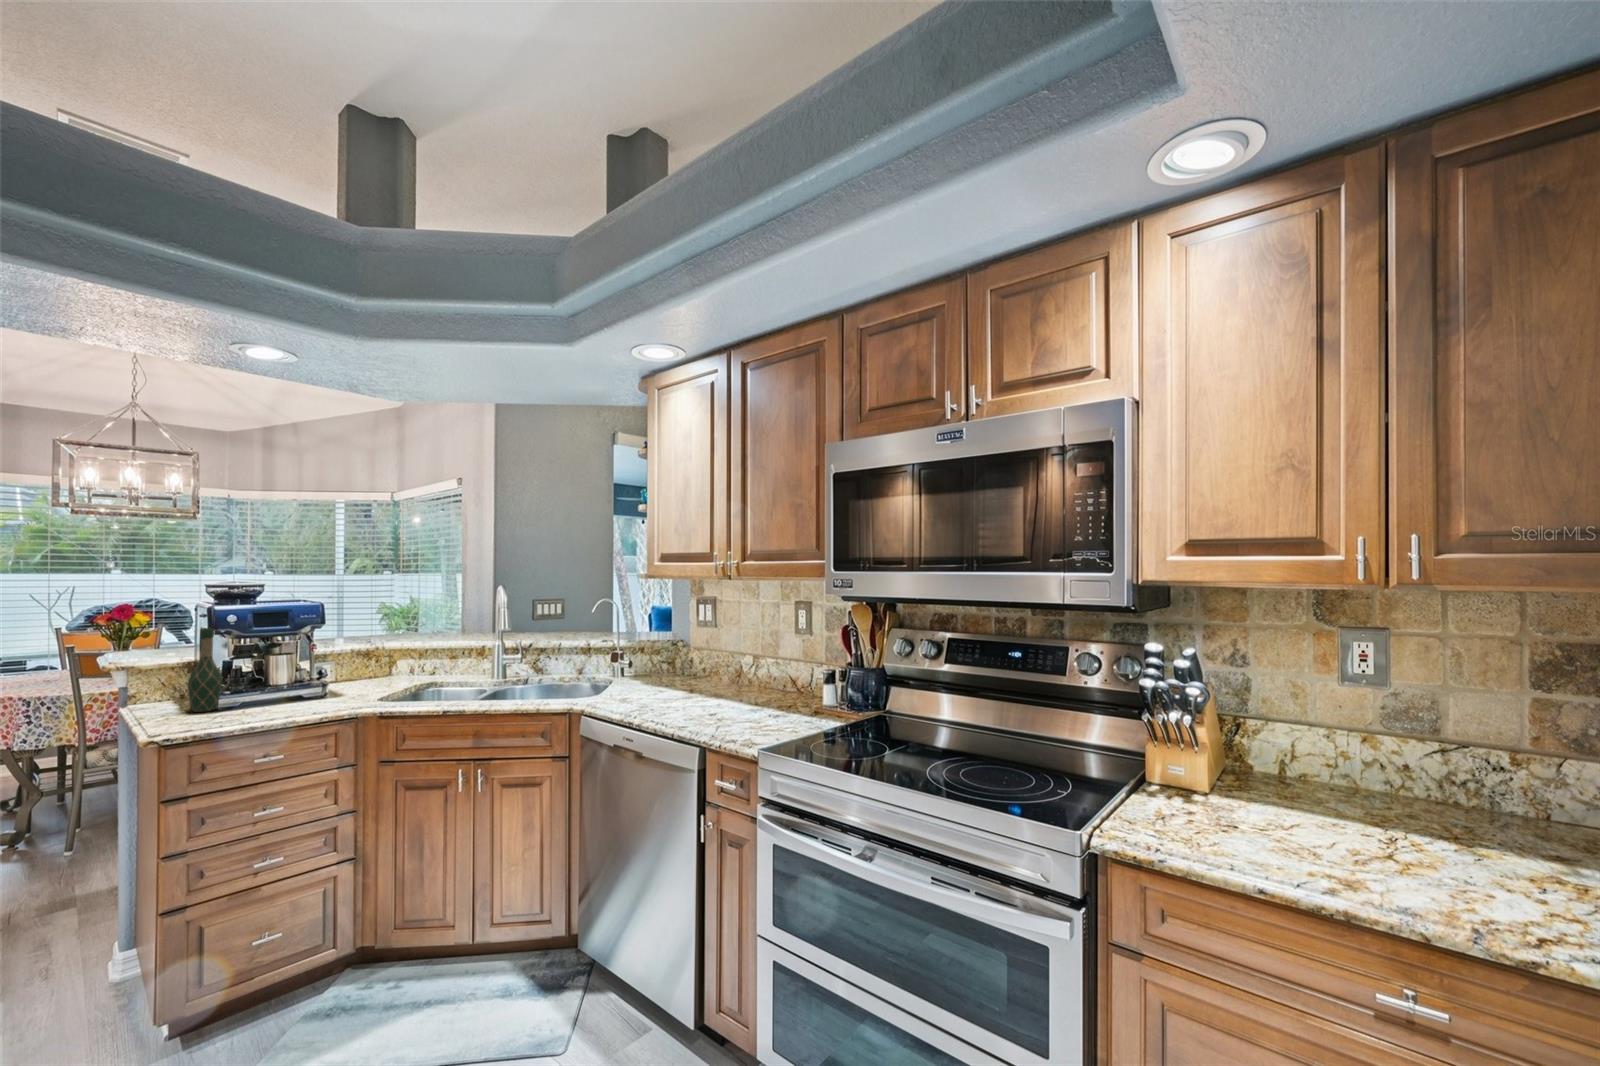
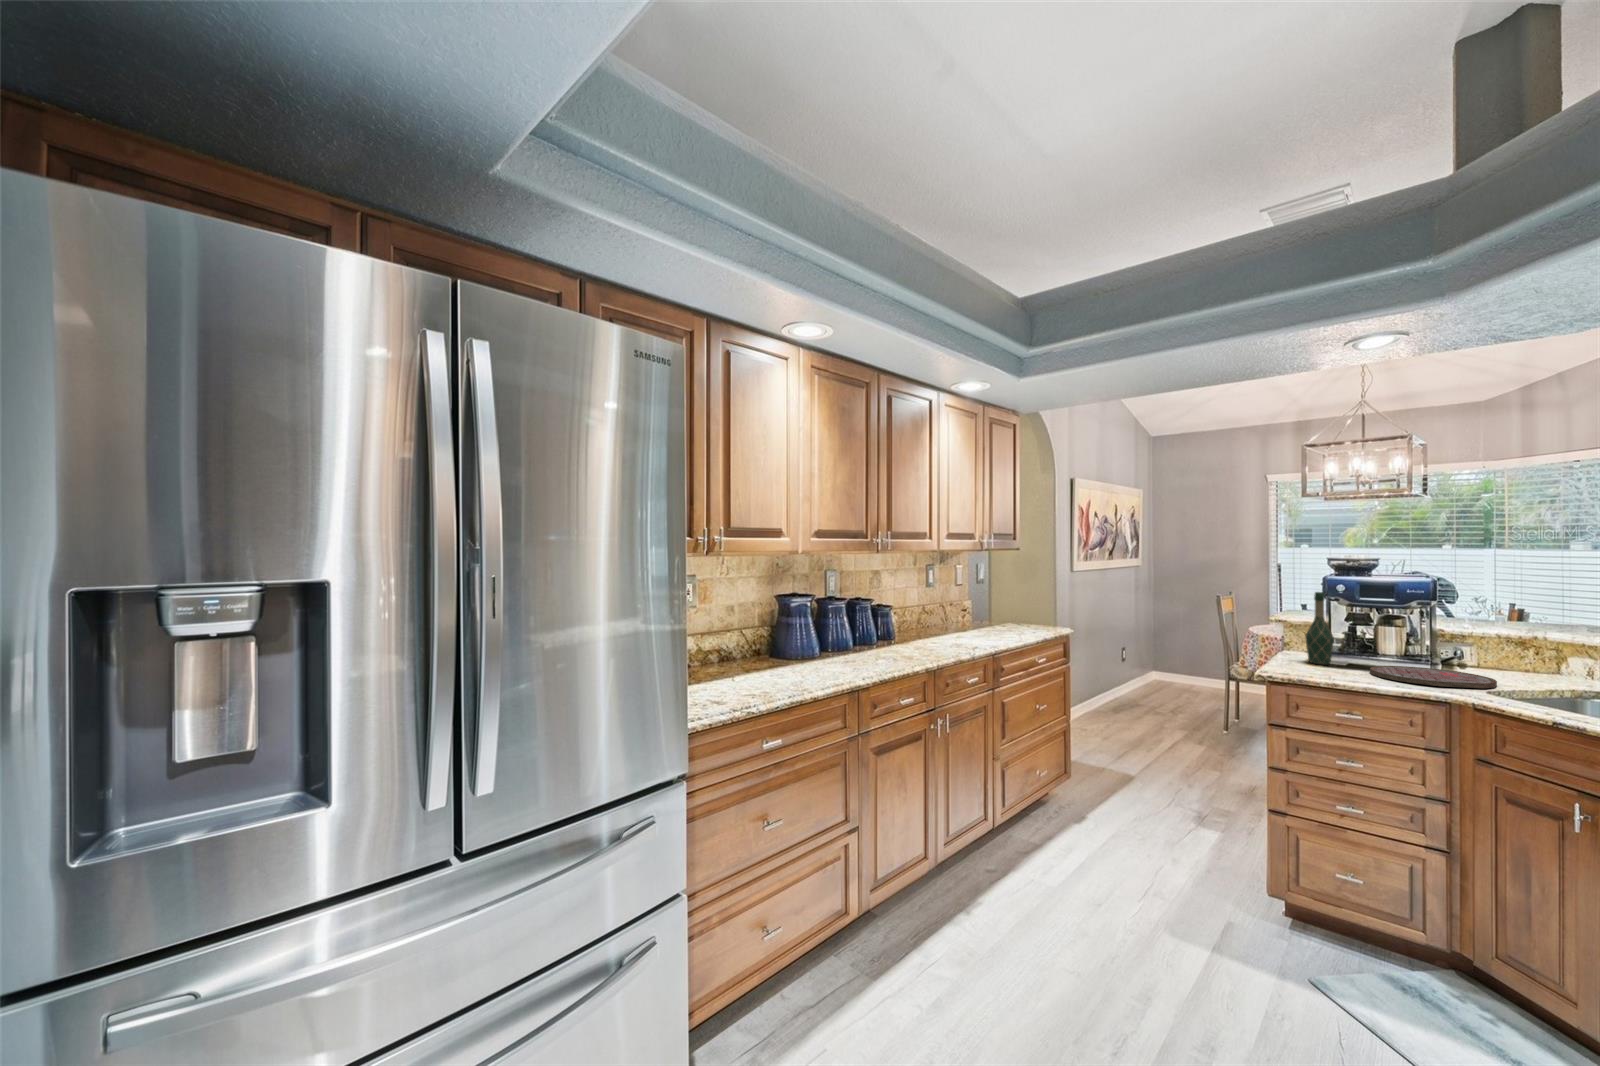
cutting board: none [266,689,374,710] -> present [1370,666,1497,688]

